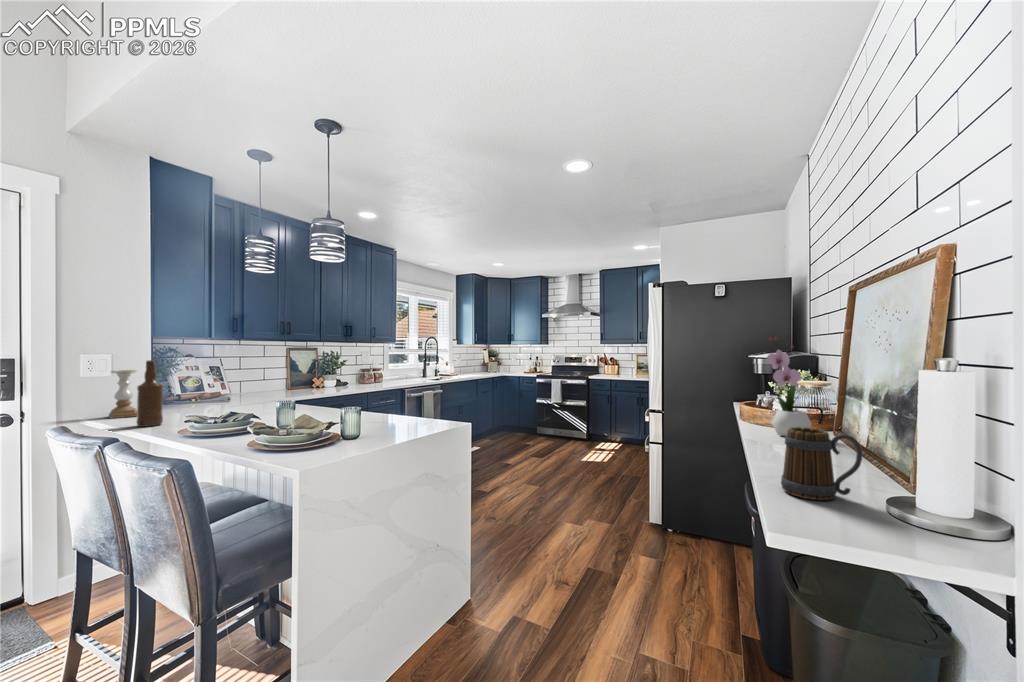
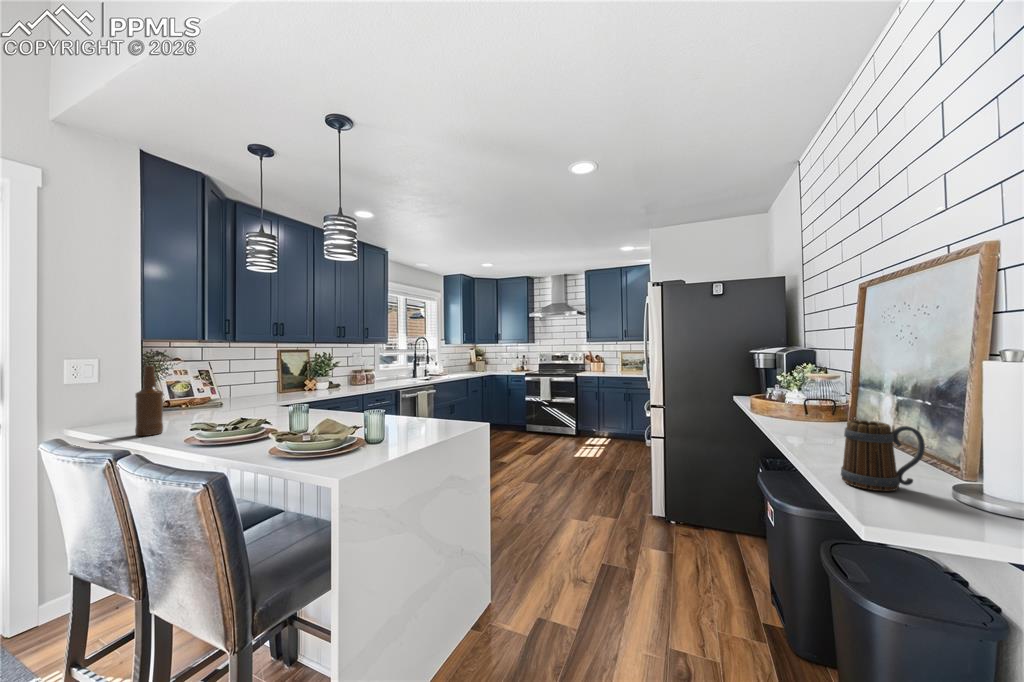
flower arrangement: present [767,337,812,436] -> none [788,333,835,430]
candle holder: present [109,370,137,418] -> none [100,376,131,428]

